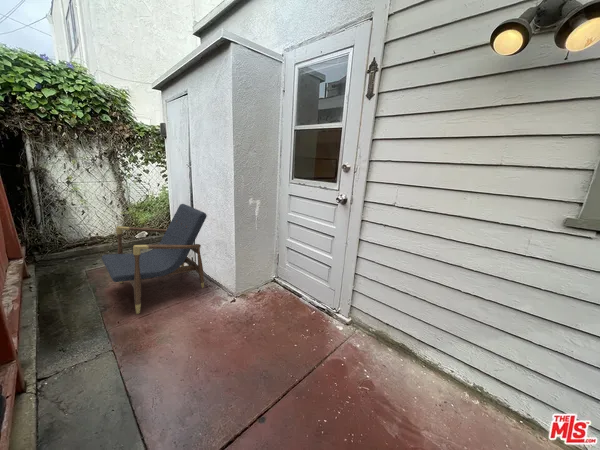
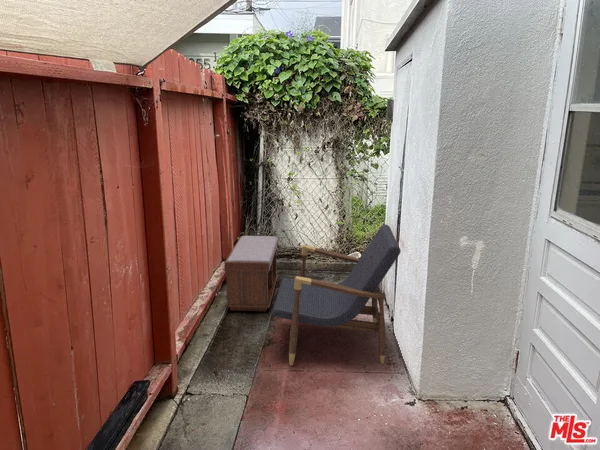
bench: none [25,229,88,299] -> present [224,236,278,311]

